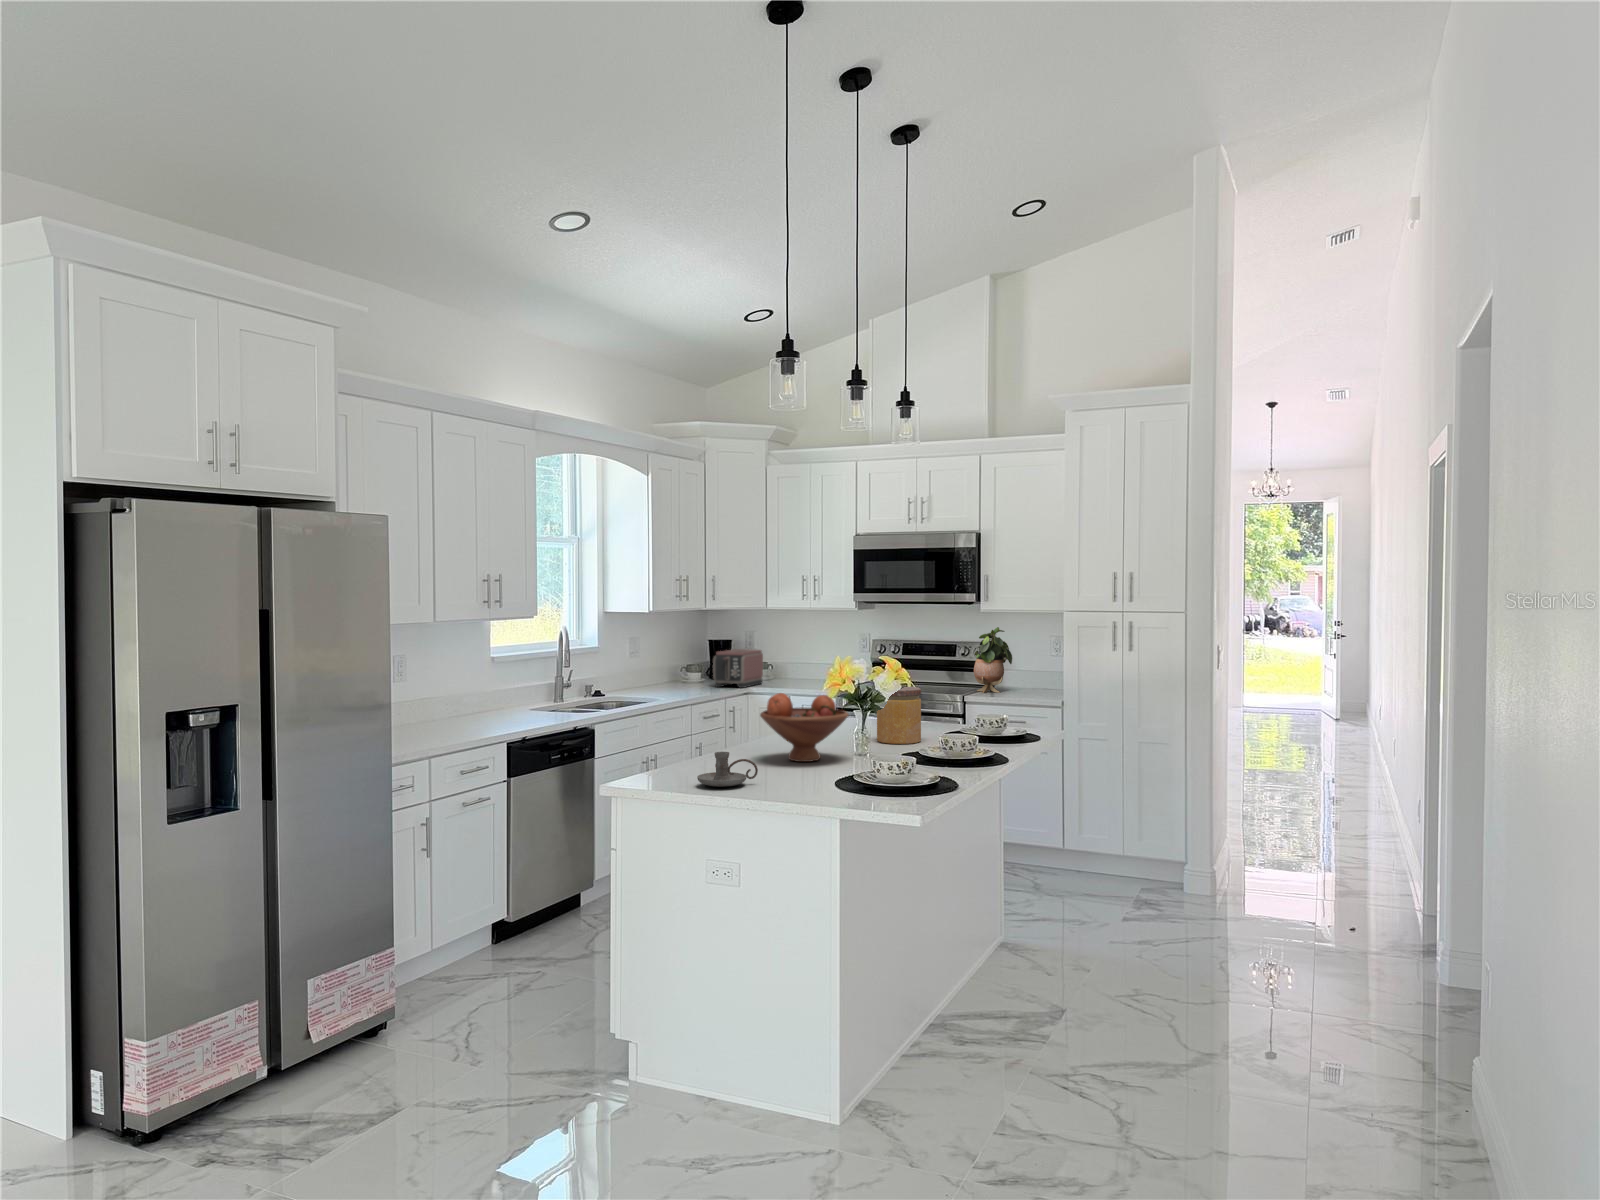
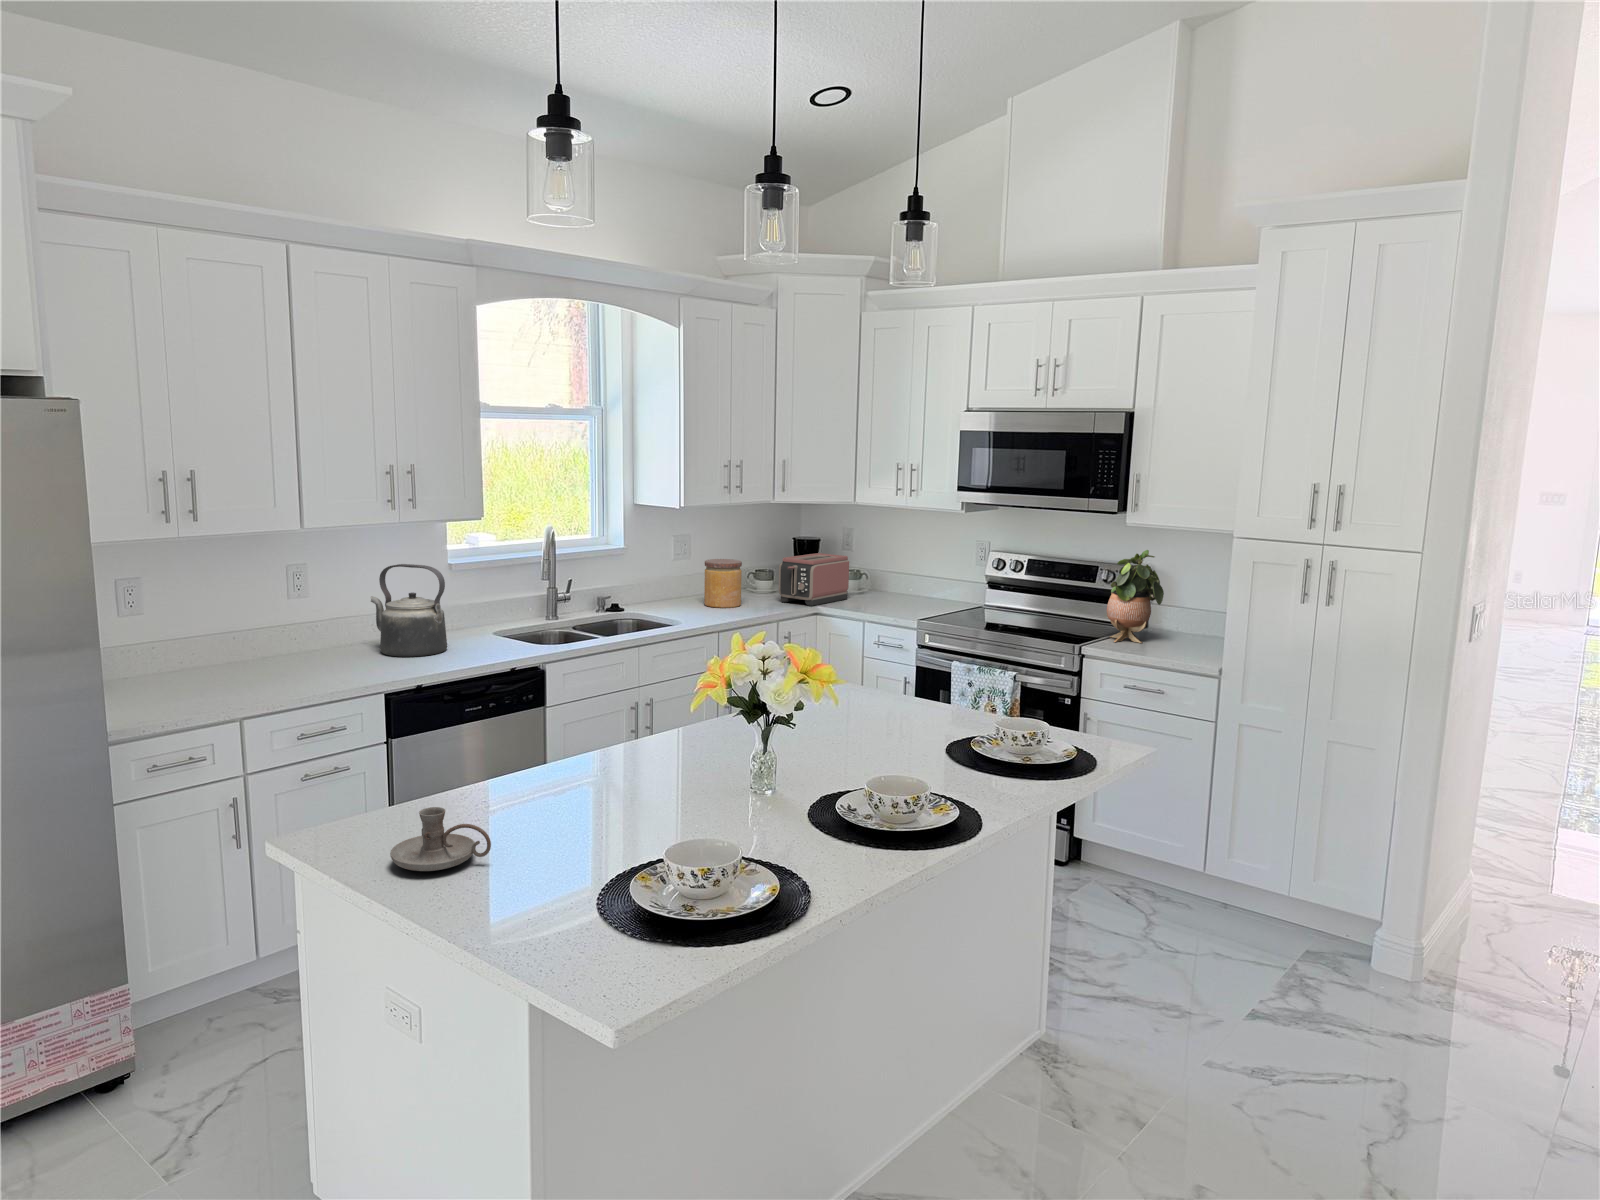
kettle: none [452,652,518,723] -> present [371,564,447,657]
jar: present [877,687,921,744] -> present [704,559,742,608]
fruit bowl: present [760,693,848,762] -> none [587,687,729,804]

